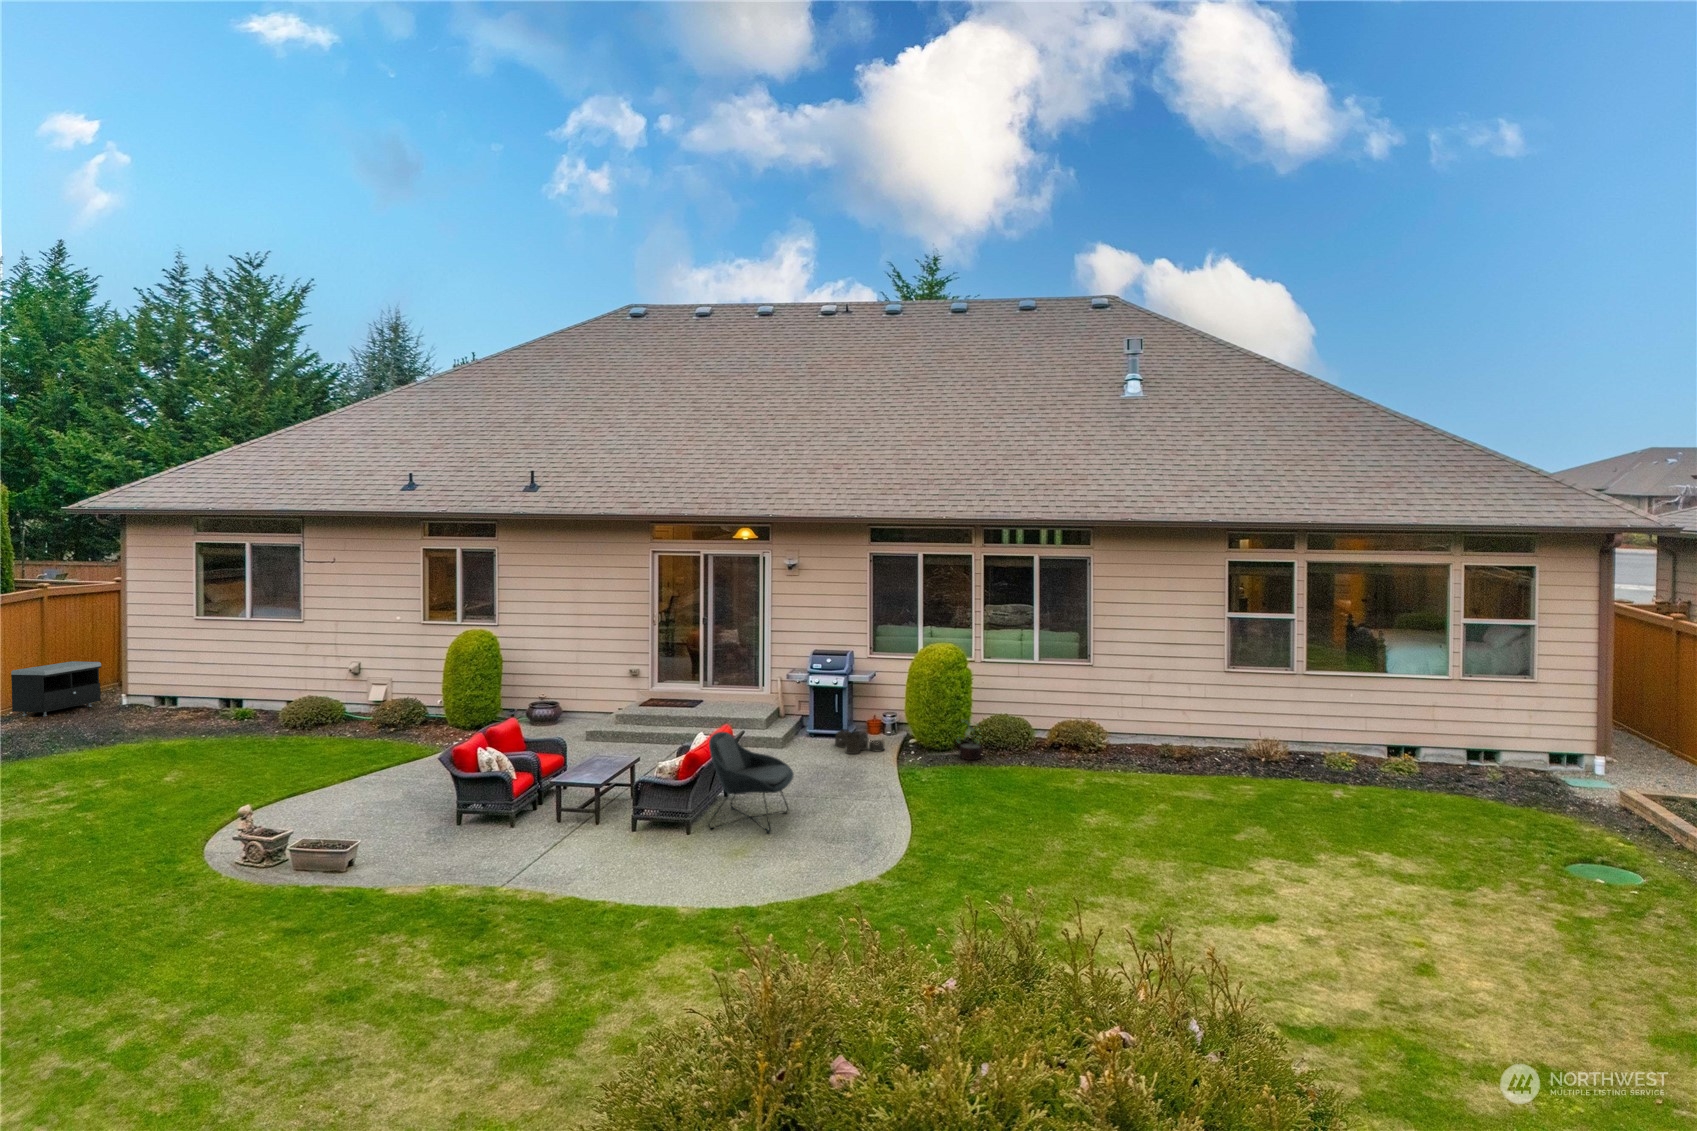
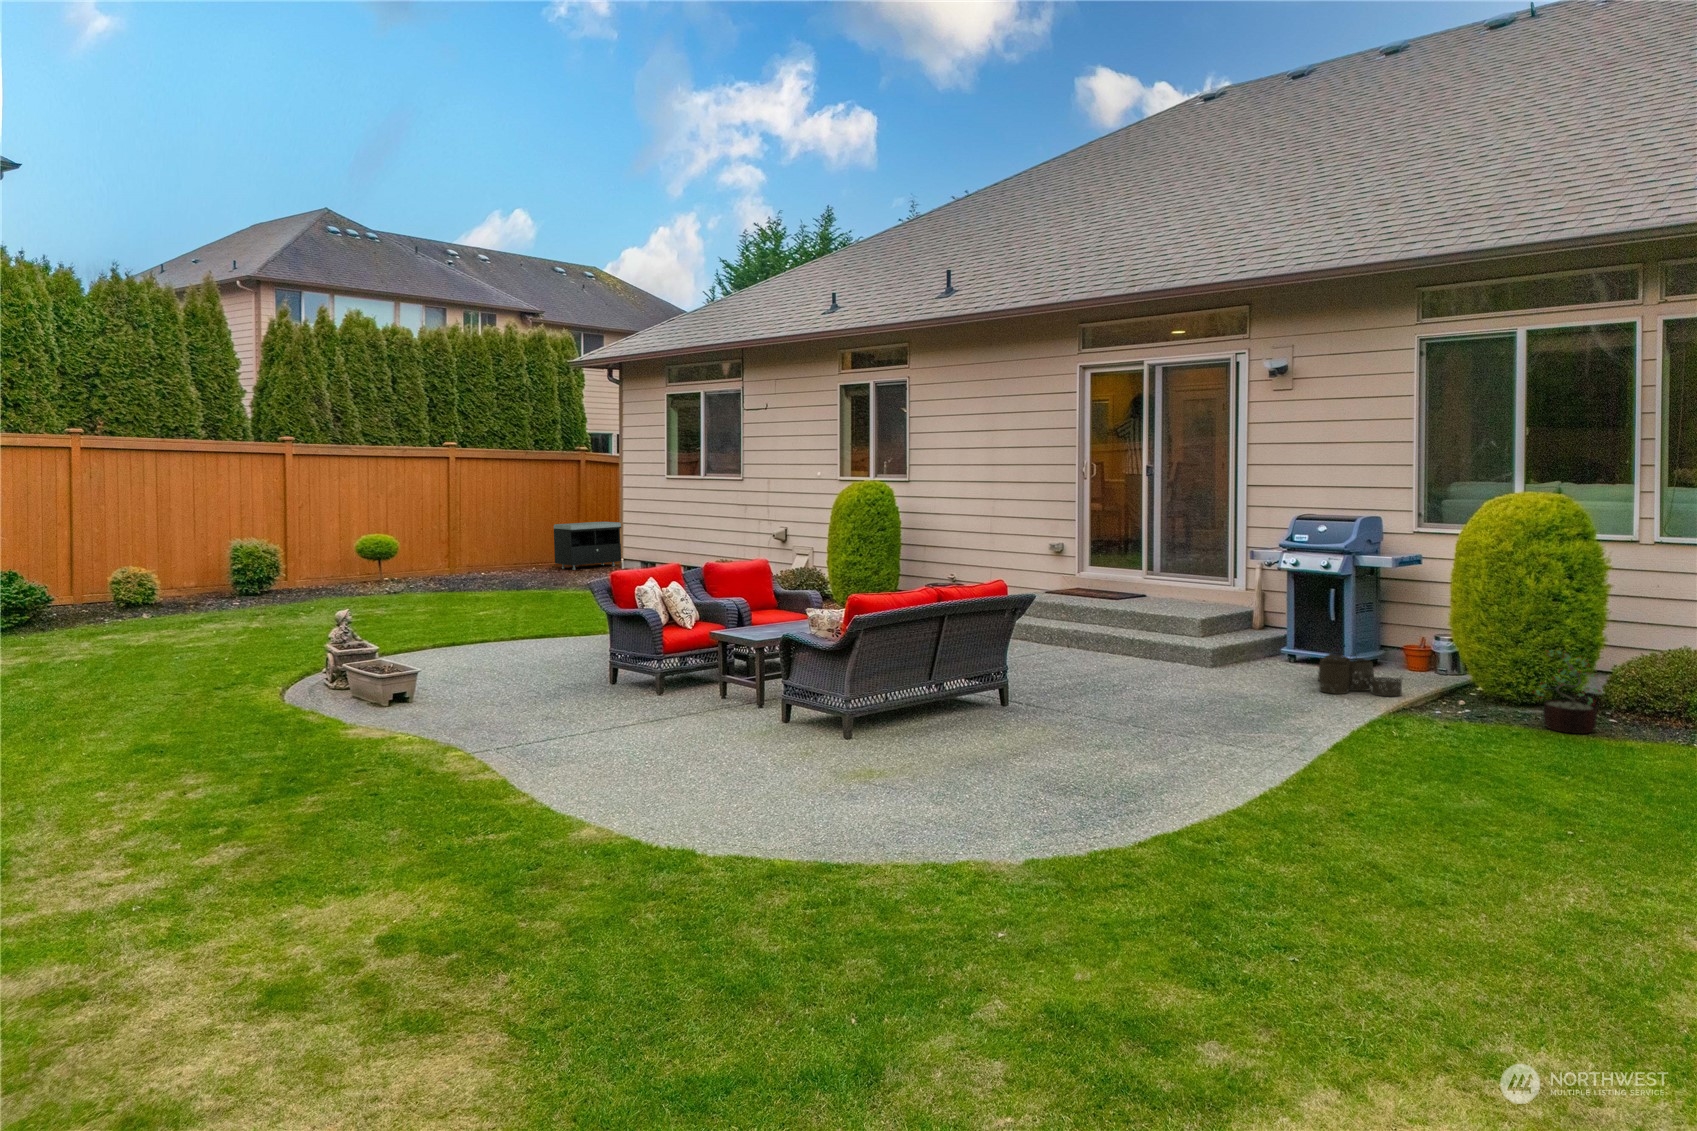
lounge chair: present [708,732,794,833] -> none [935,598,1090,760]

